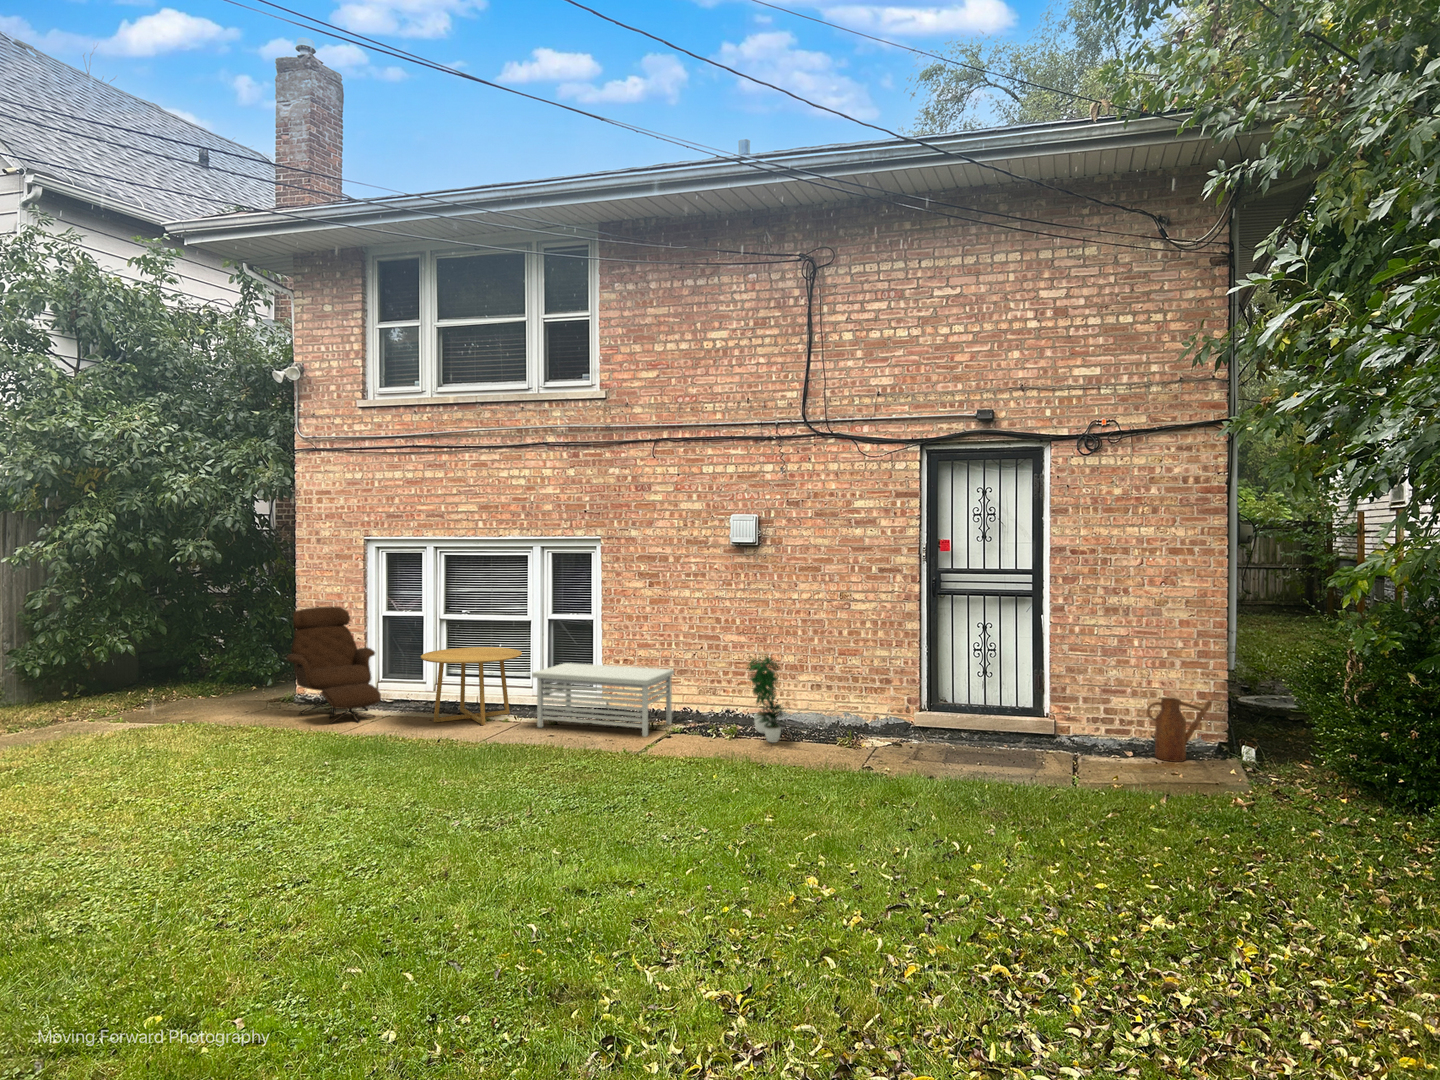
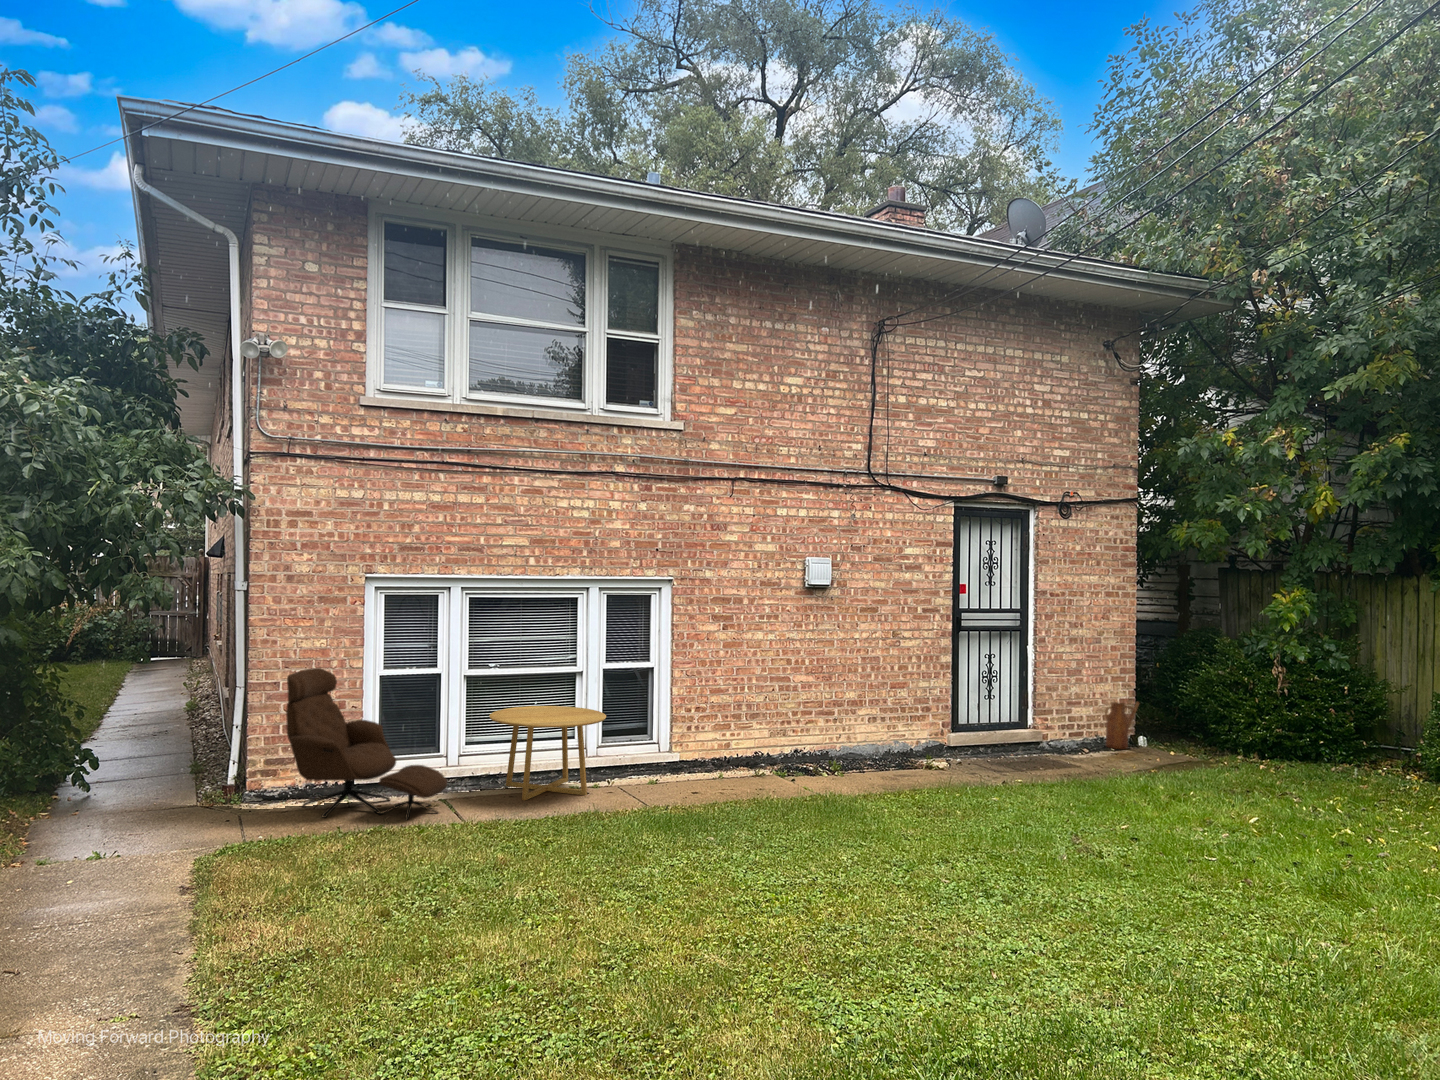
potted plant: present [747,656,786,743] -> none [829,687,893,772]
storage bench: present [532,663,674,737] -> none [629,714,776,789]

